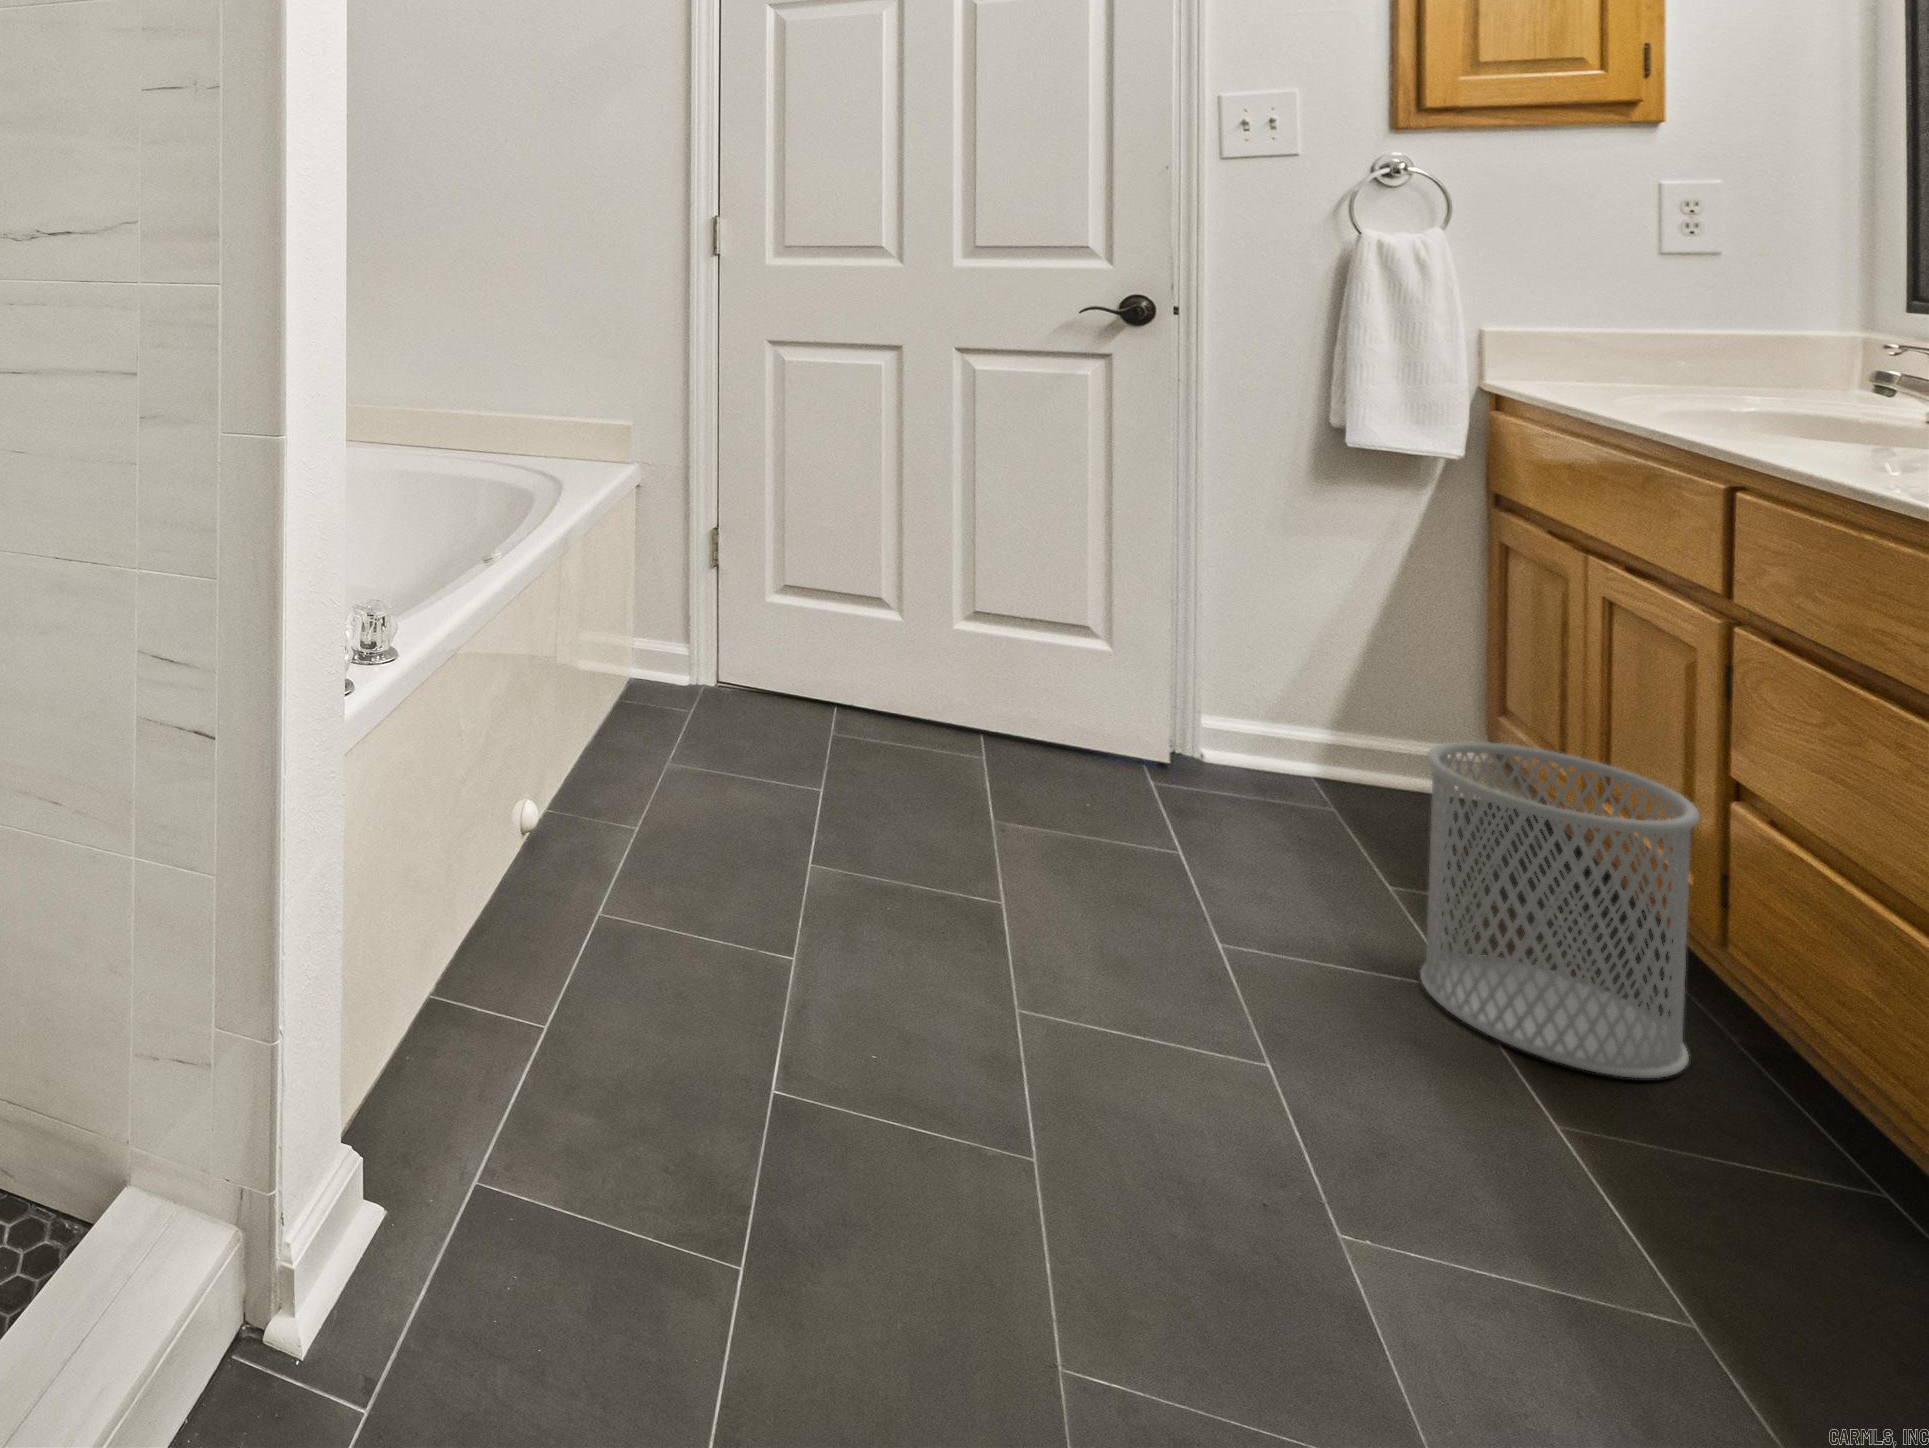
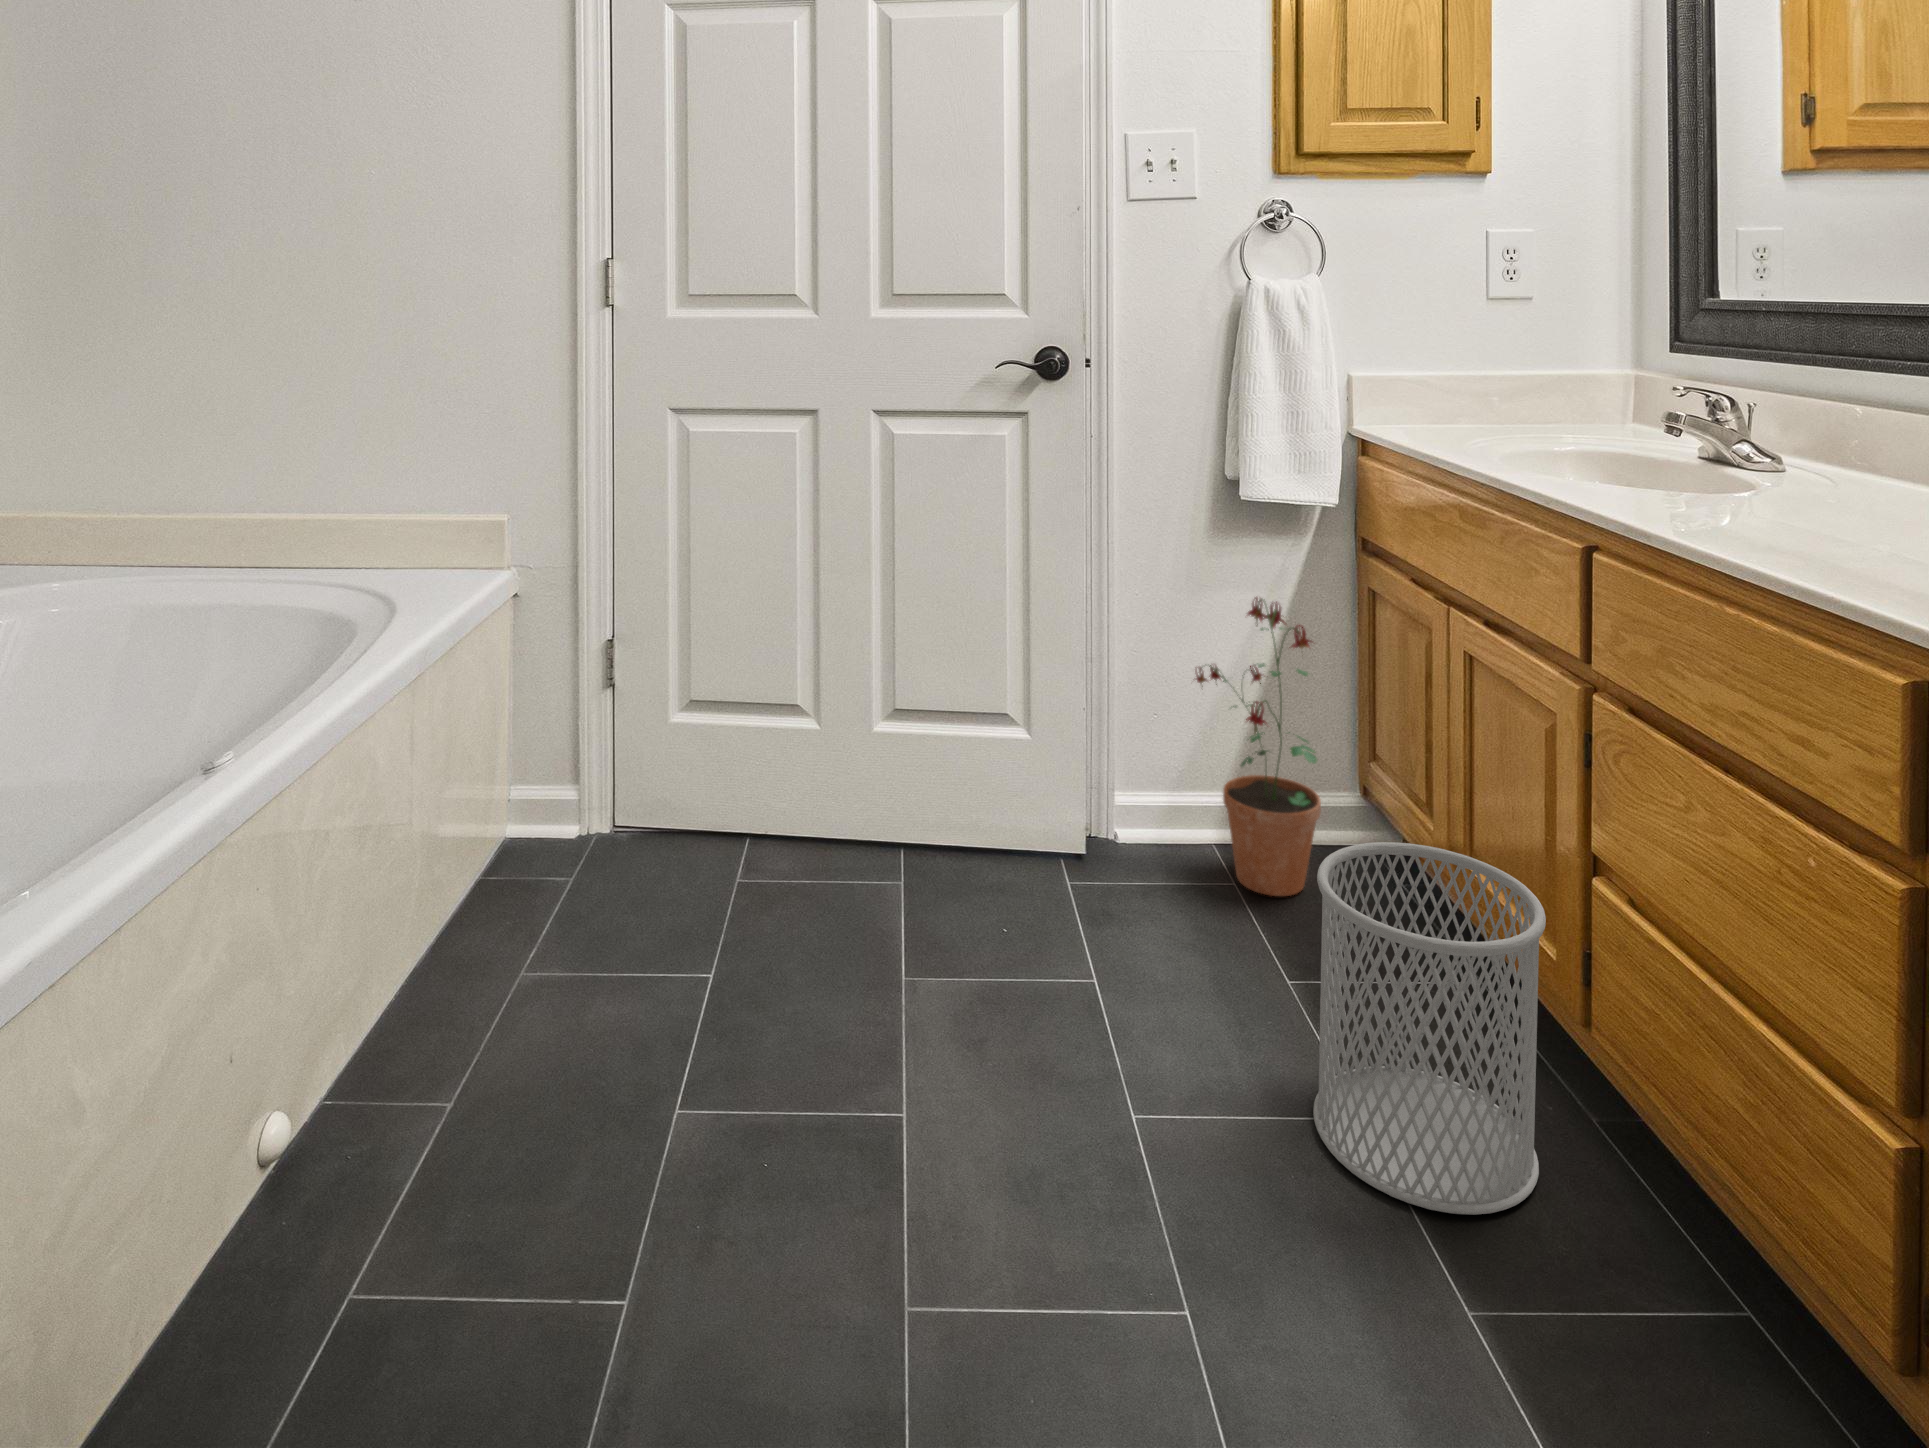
potted plant: none [1284,539,1445,825] -> present [1196,597,1321,896]

